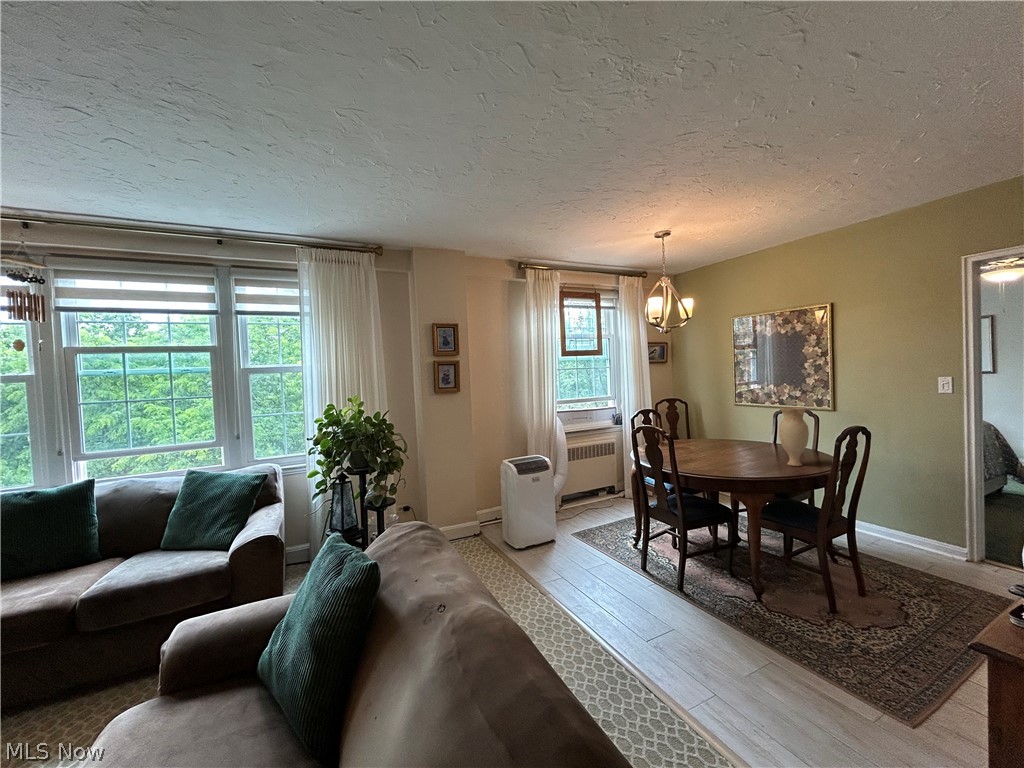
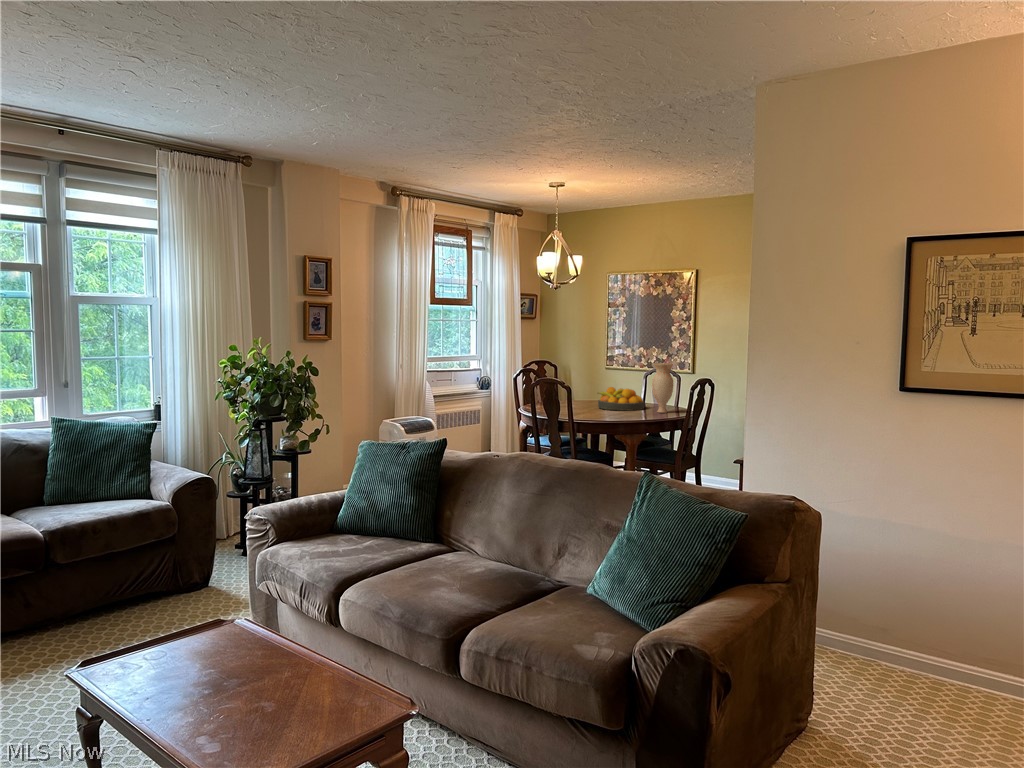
fruit bowl: none [713,431,772,459] -> present [598,387,645,410]

